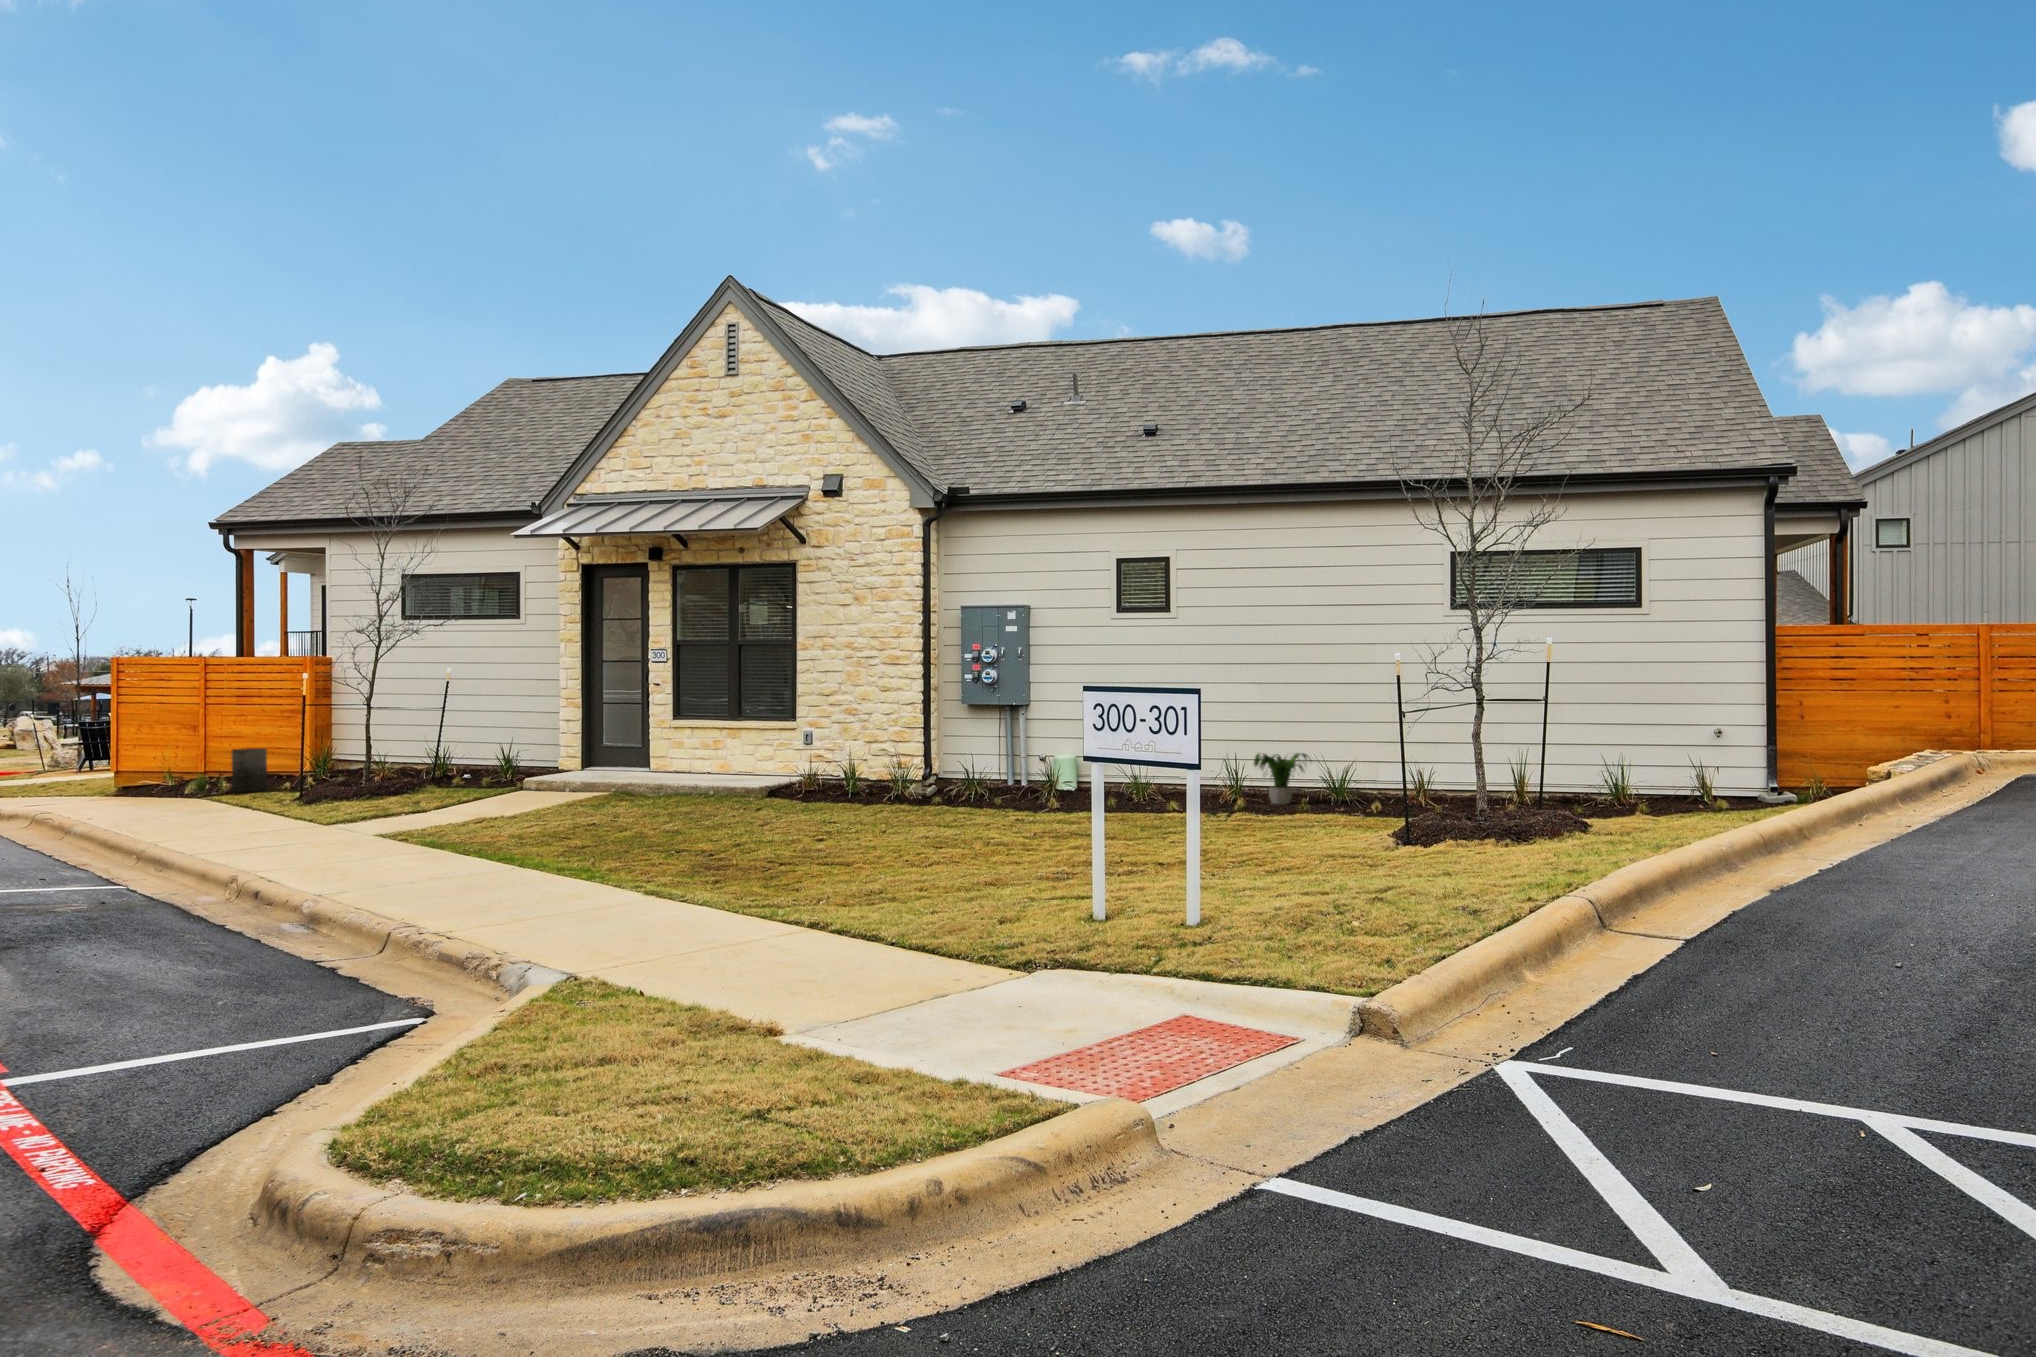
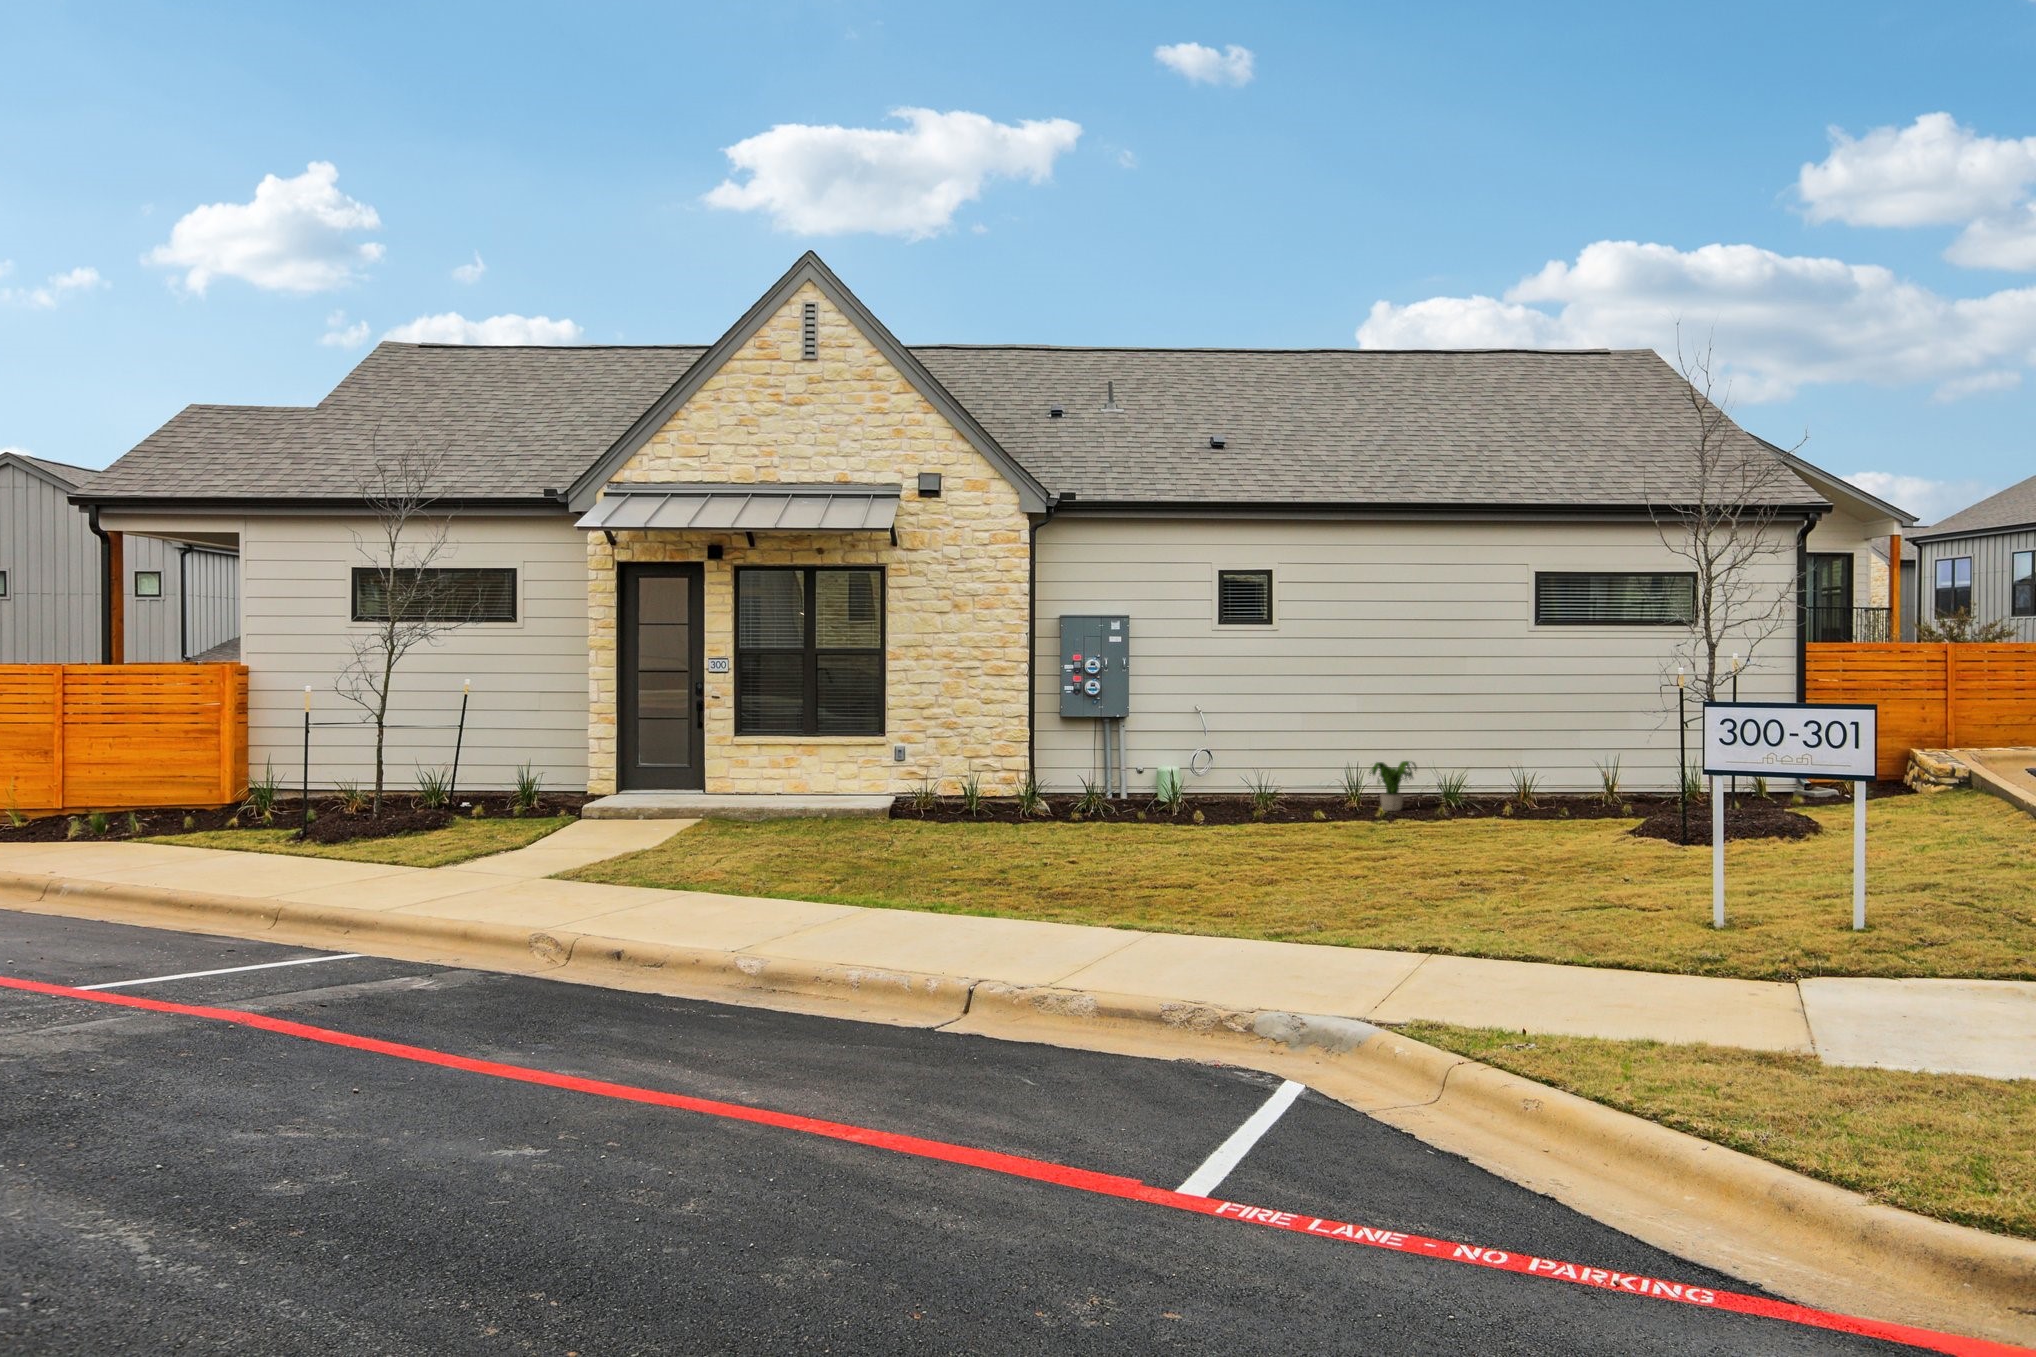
trash can: present [232,748,268,792] -> none [131,777,177,833]

